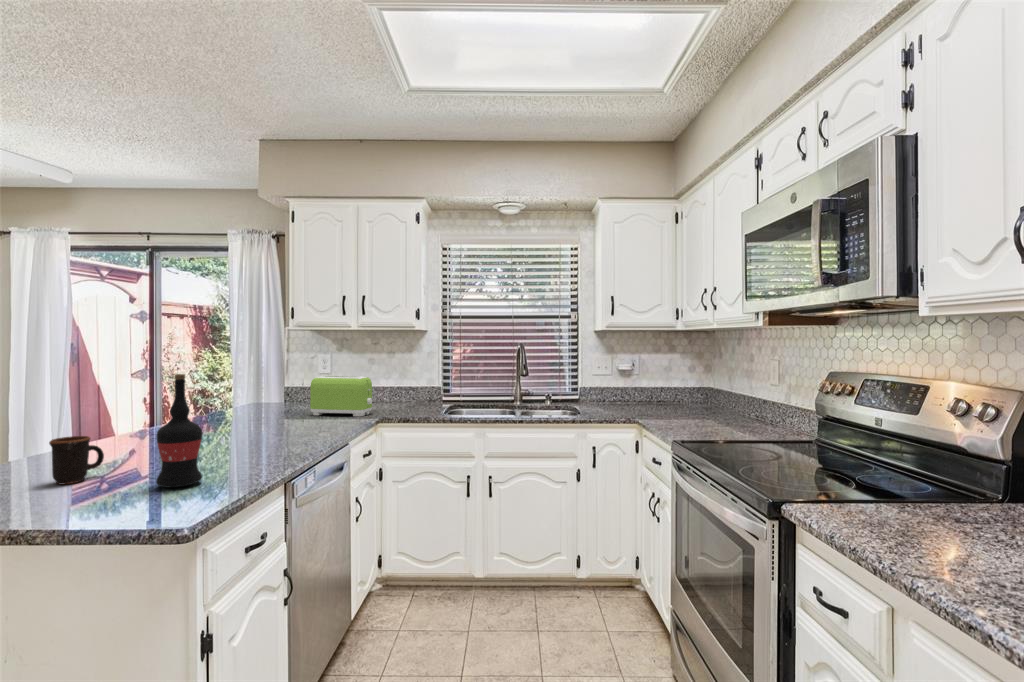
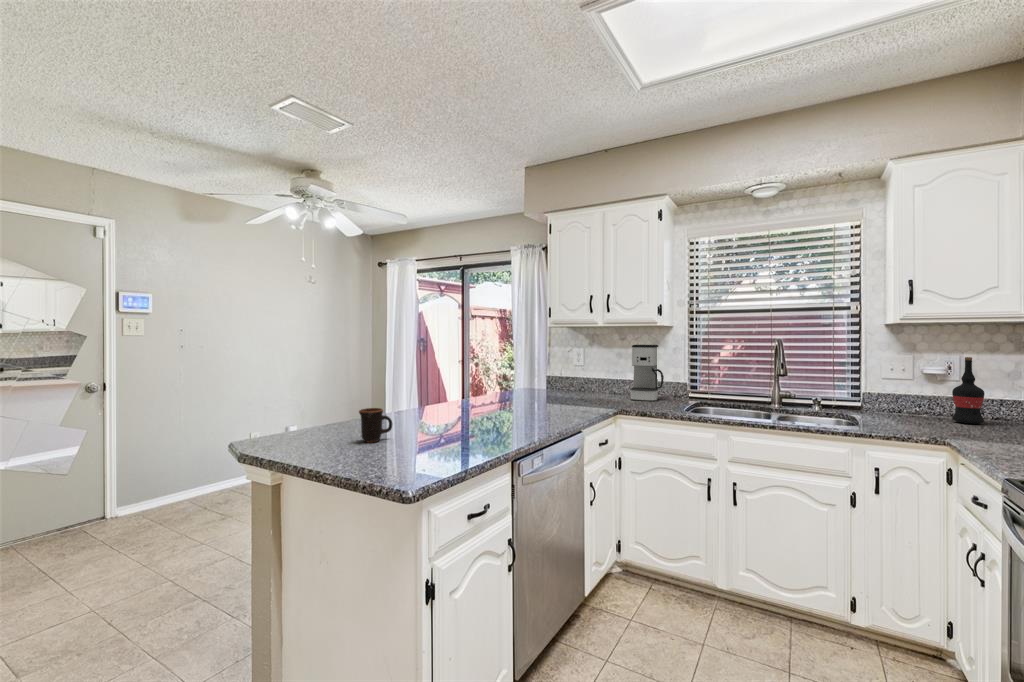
coffee maker: none [385,349,418,407] -> present [630,345,664,401]
wine bottle: present [156,374,202,487] -> present [952,357,984,424]
toaster: present [310,376,372,417] -> none [560,369,614,408]

